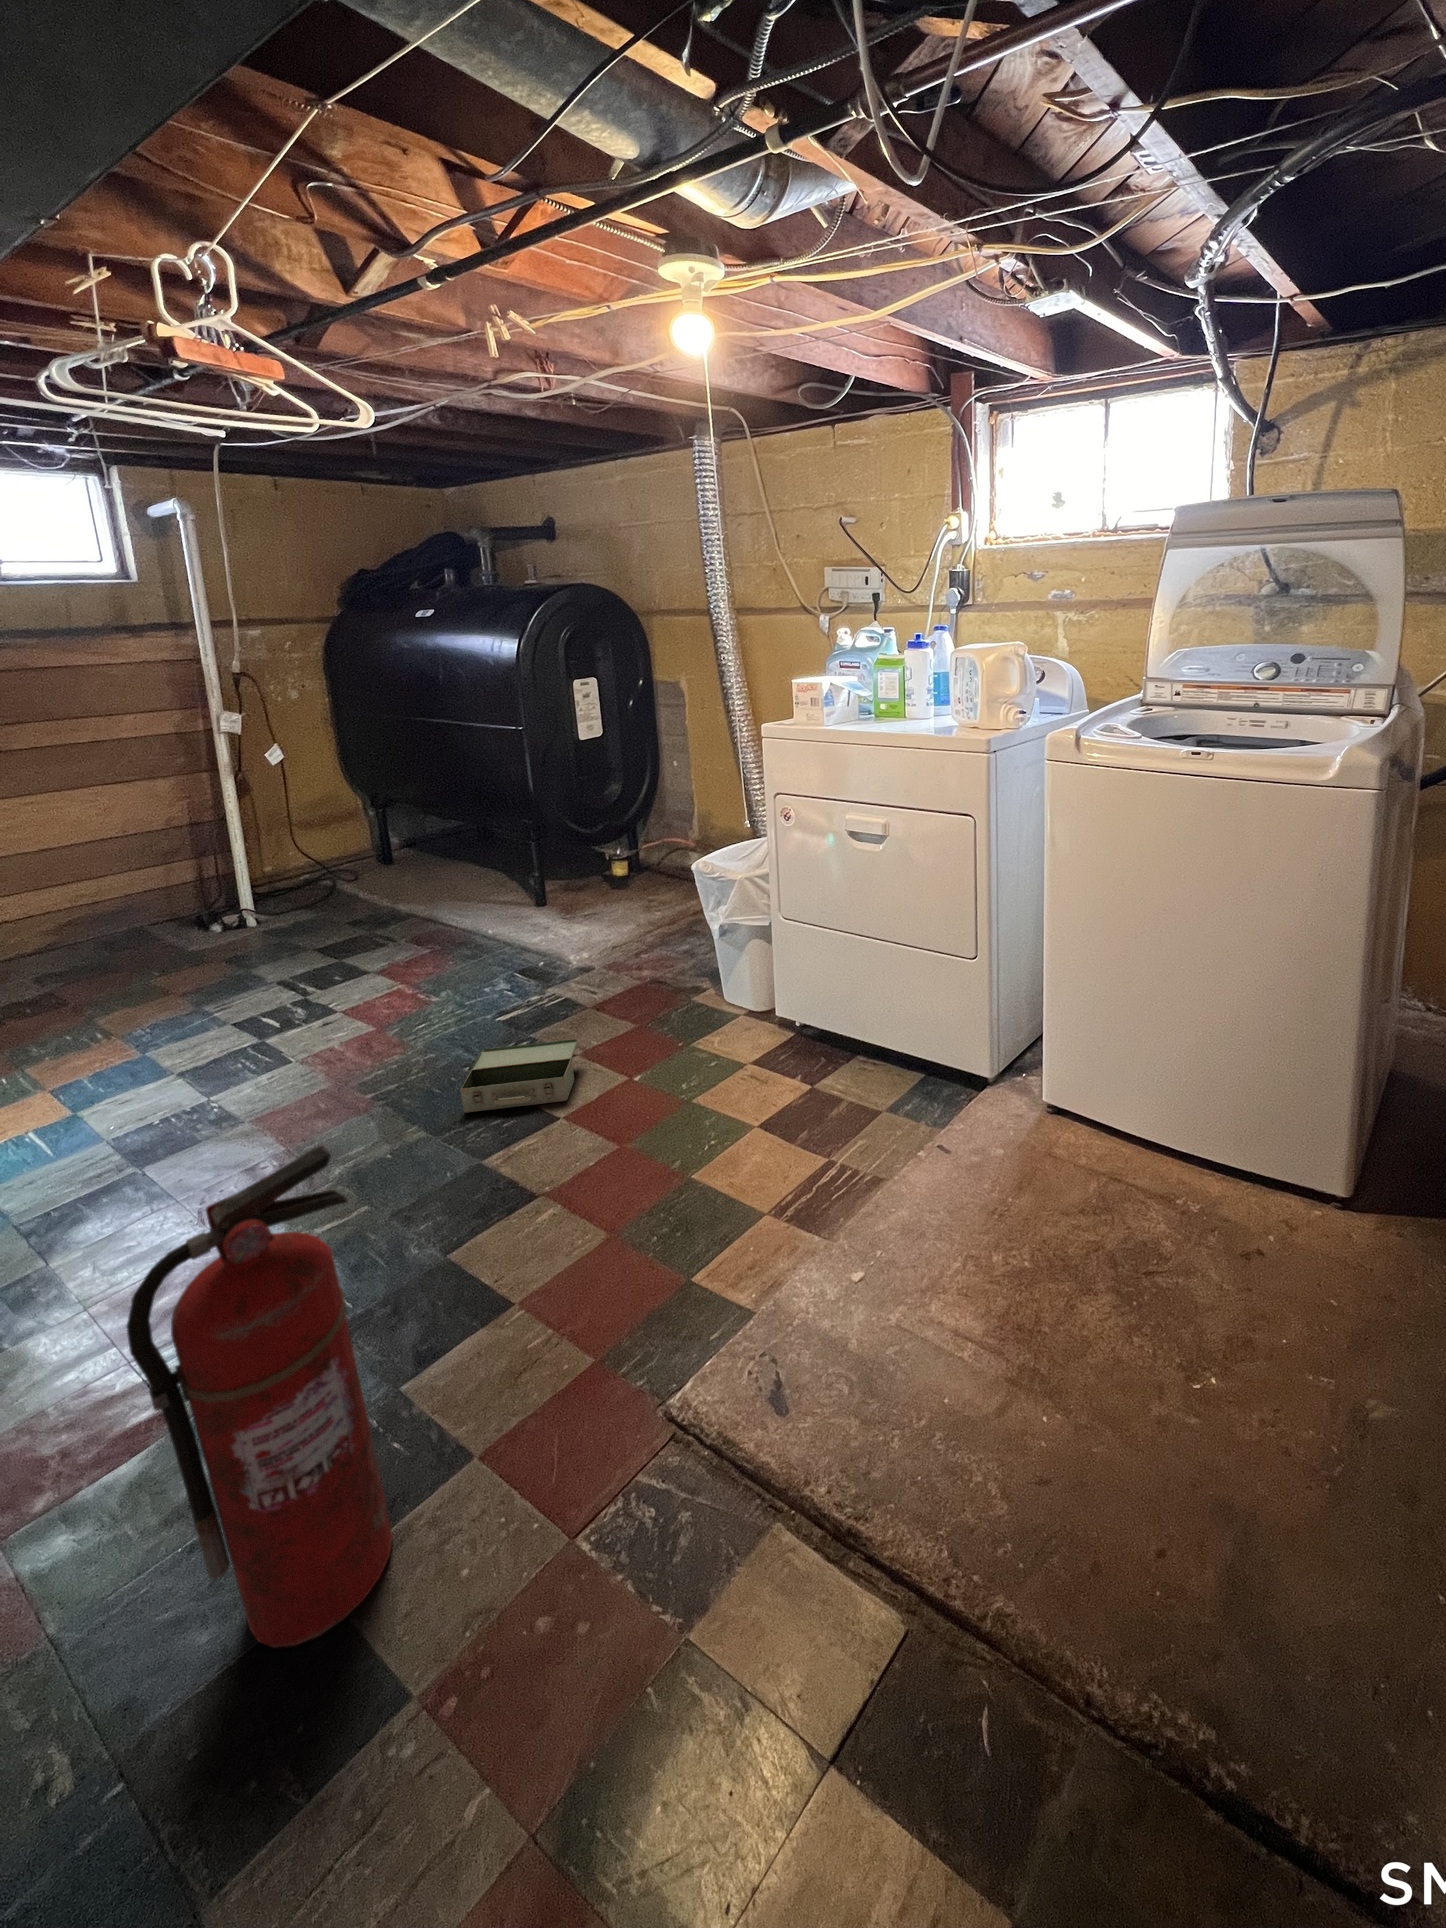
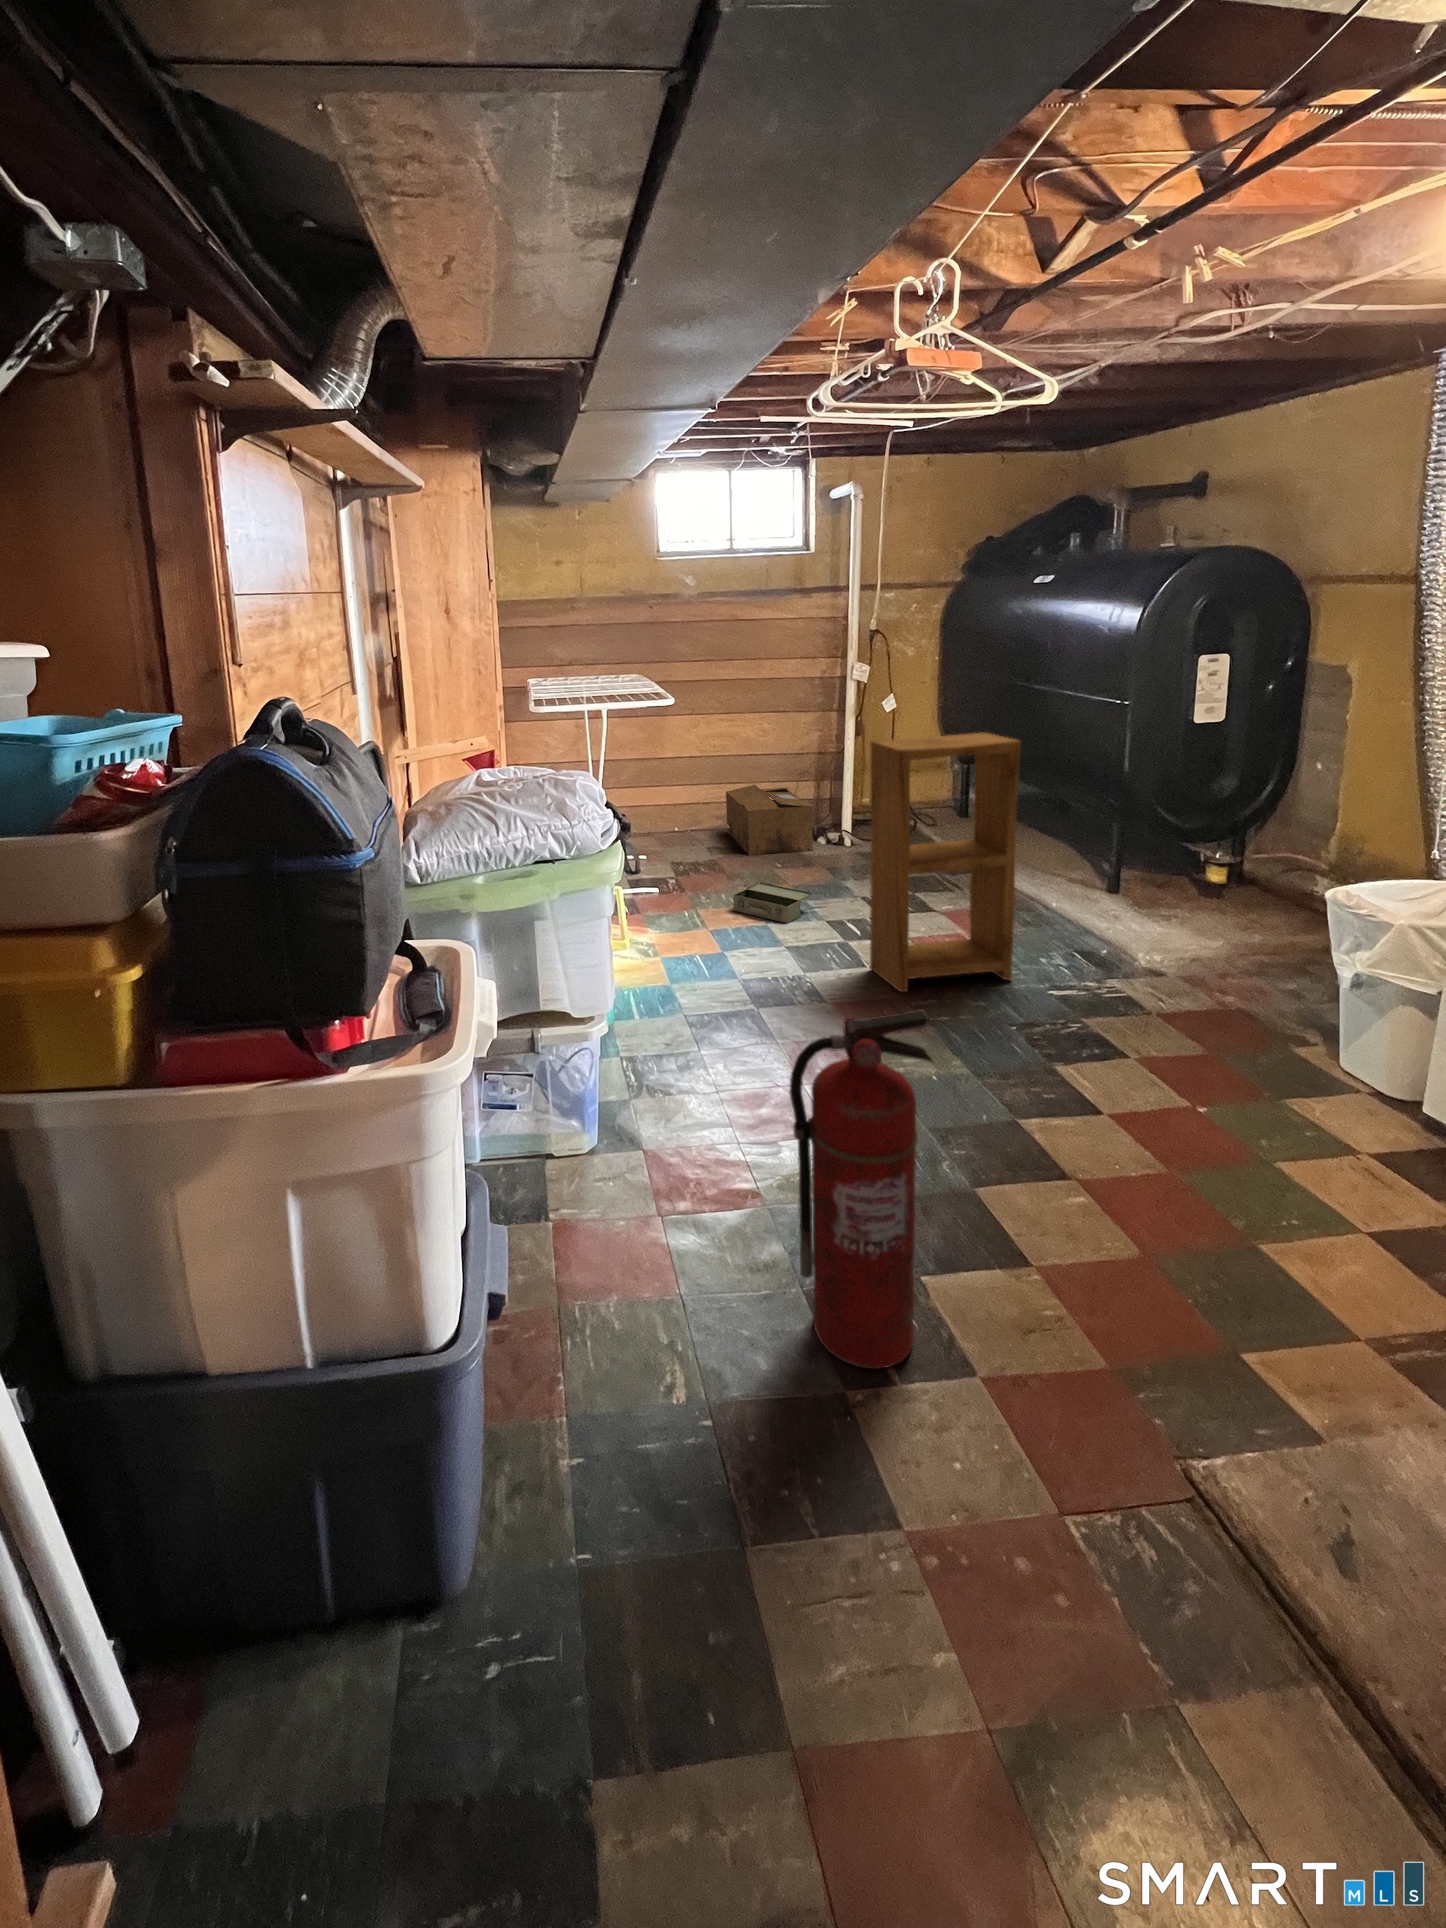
shelving unit: none [241,776,460,1081] -> present [870,733,1021,992]
cardboard box: none [53,871,207,971] -> present [726,785,813,855]
toolbox: present [460,1039,578,1113] -> present [733,882,812,923]

